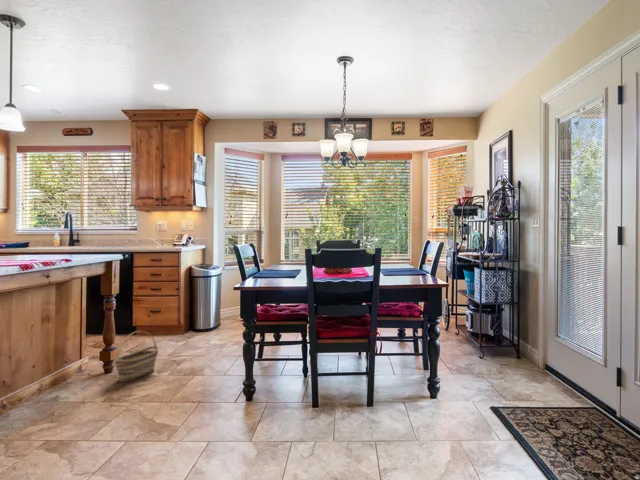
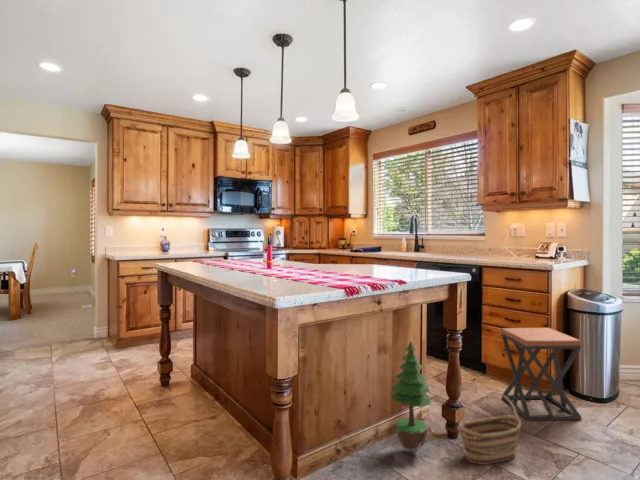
stool: none [147,291,197,352] -> present [501,328,581,420]
potted tree: none [55,305,92,390] -> present [391,341,431,452]

